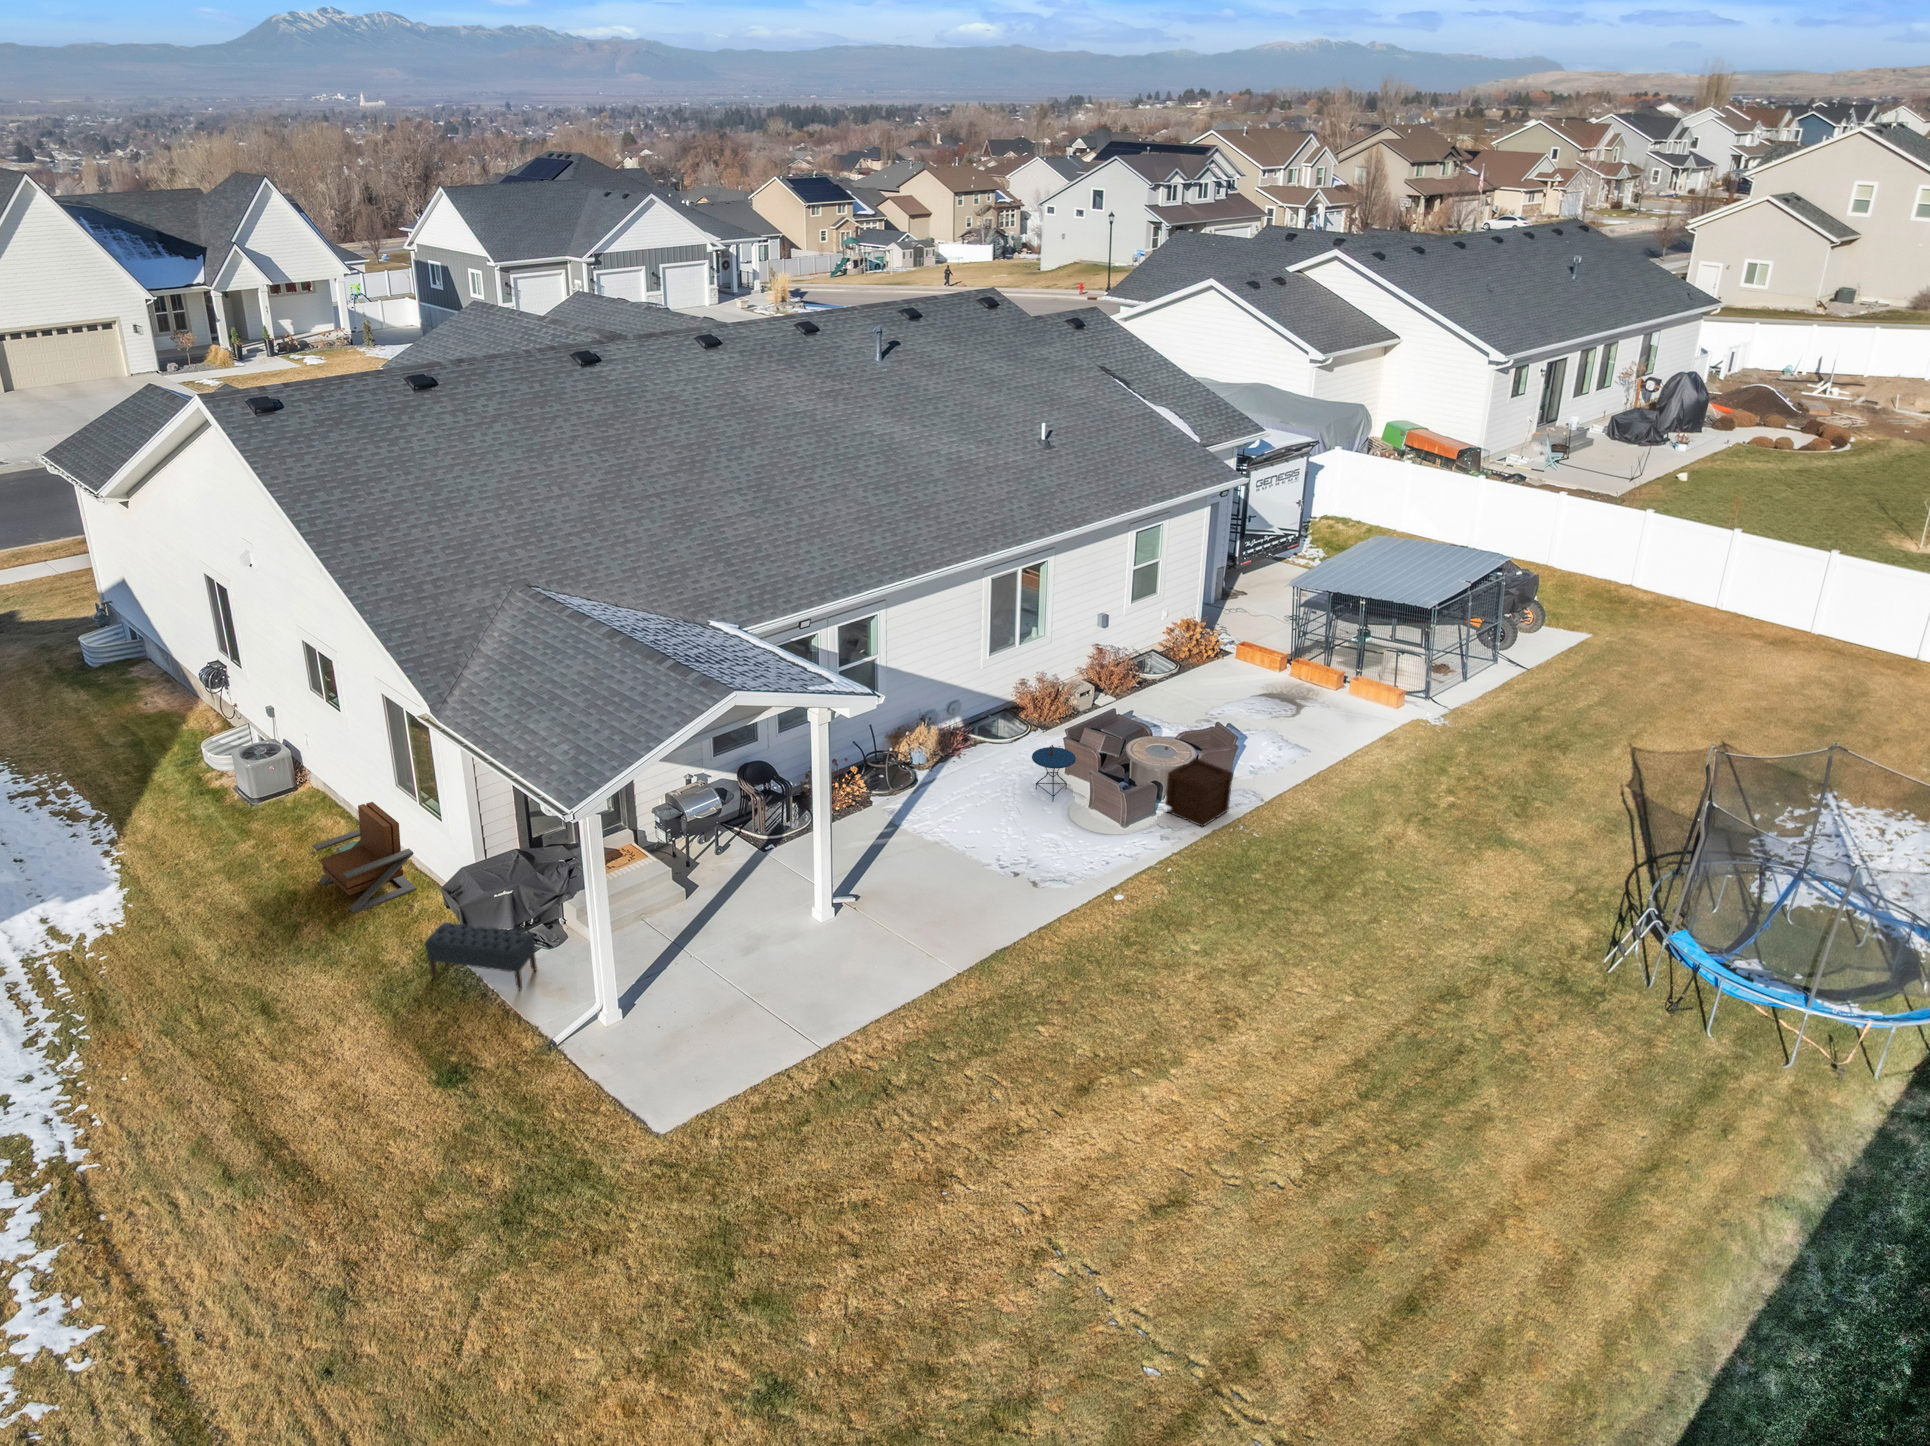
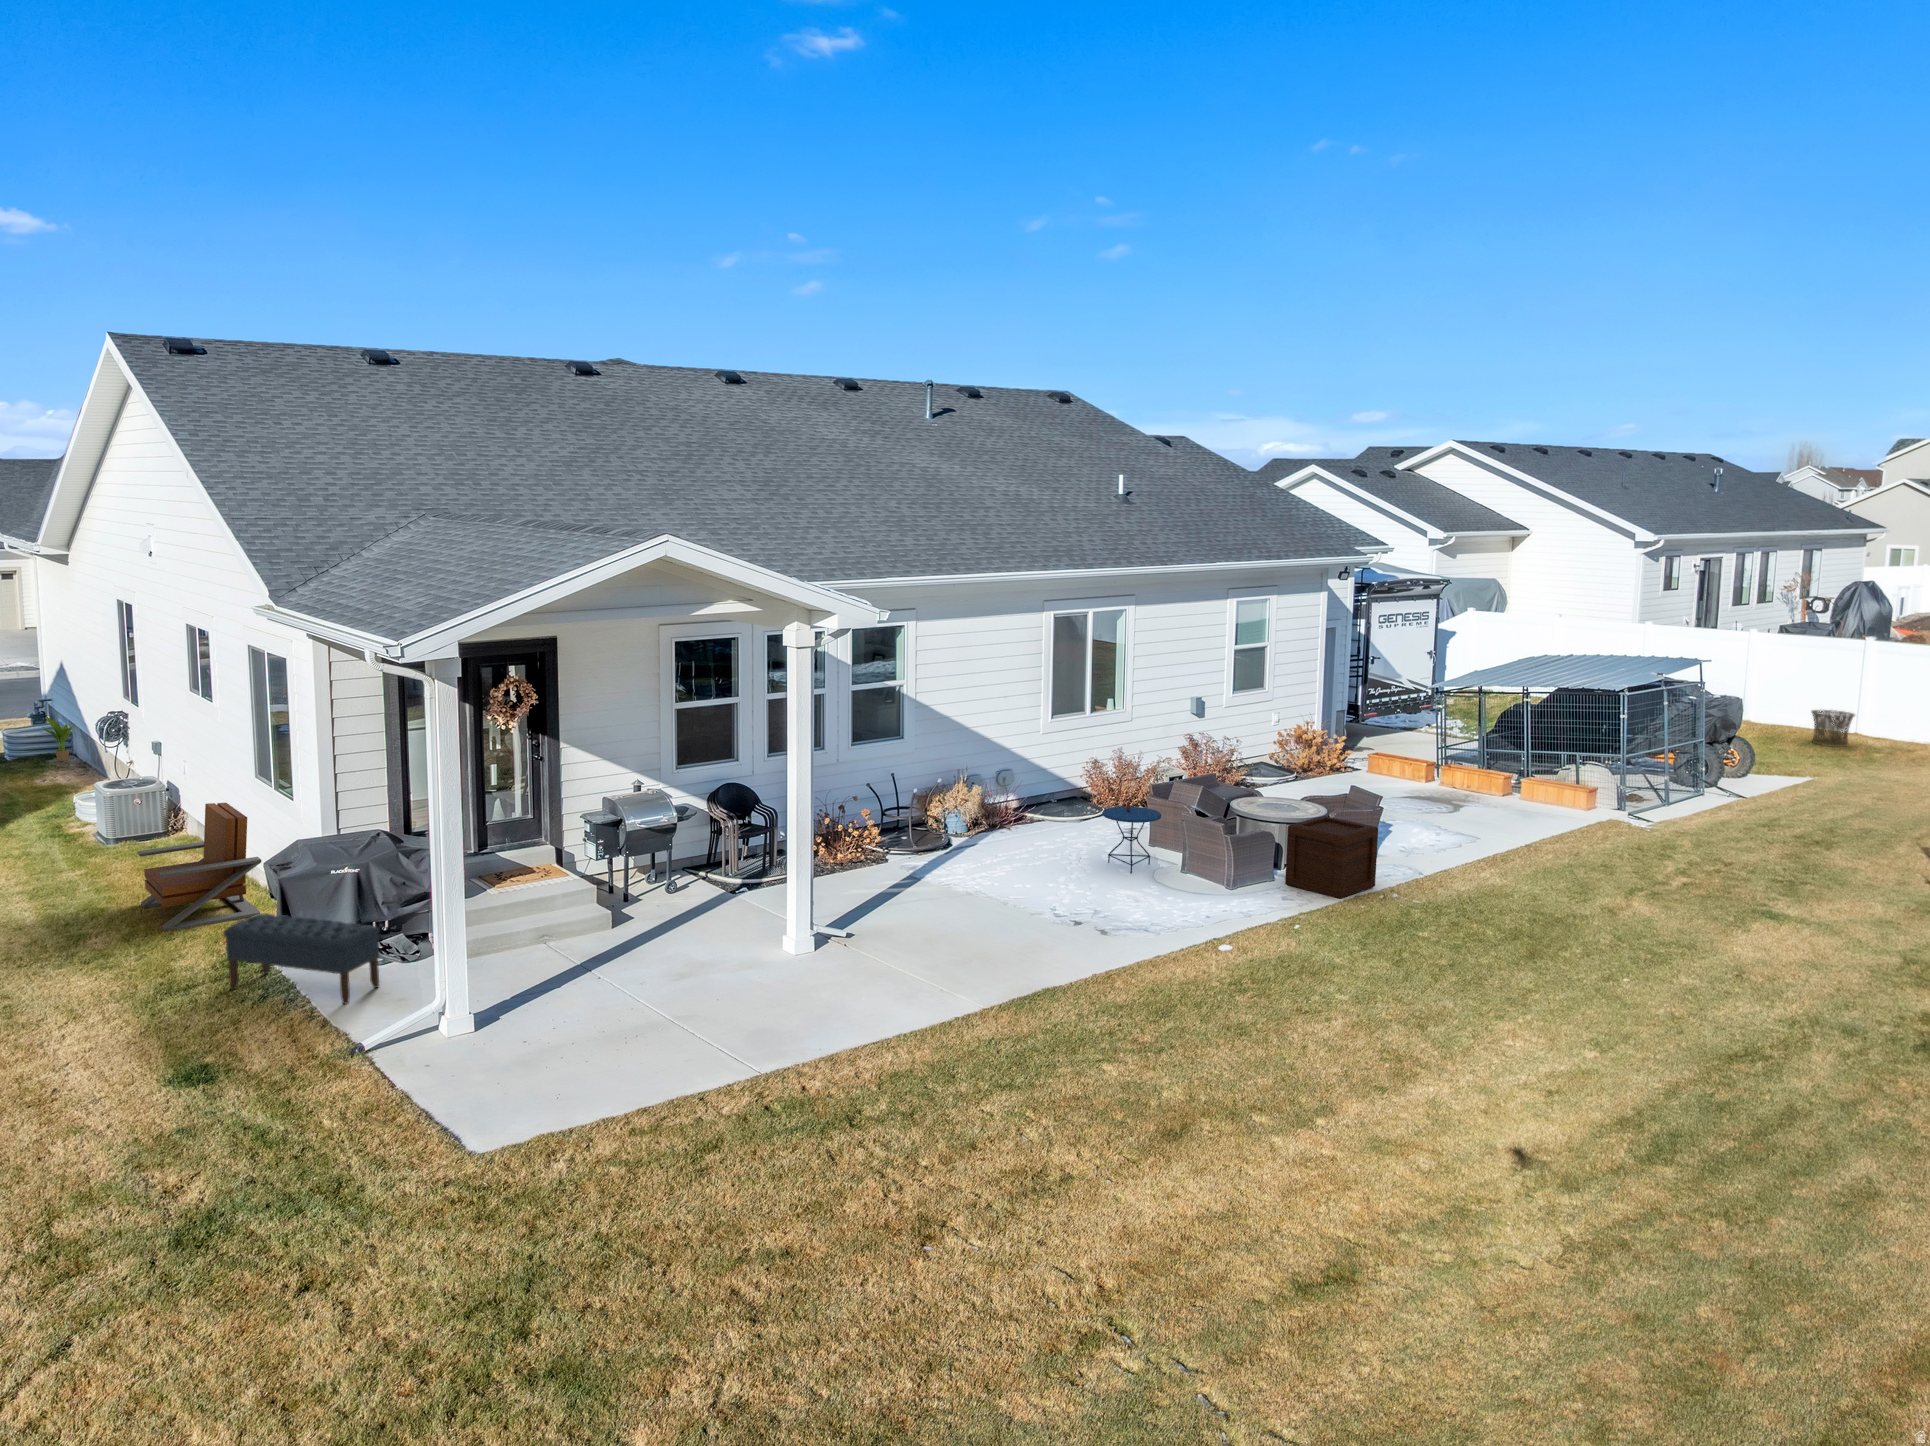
basket: none [1591,559,1626,592] -> present [1812,710,1855,747]
potted plant: none [128,641,158,678] -> present [43,717,75,762]

